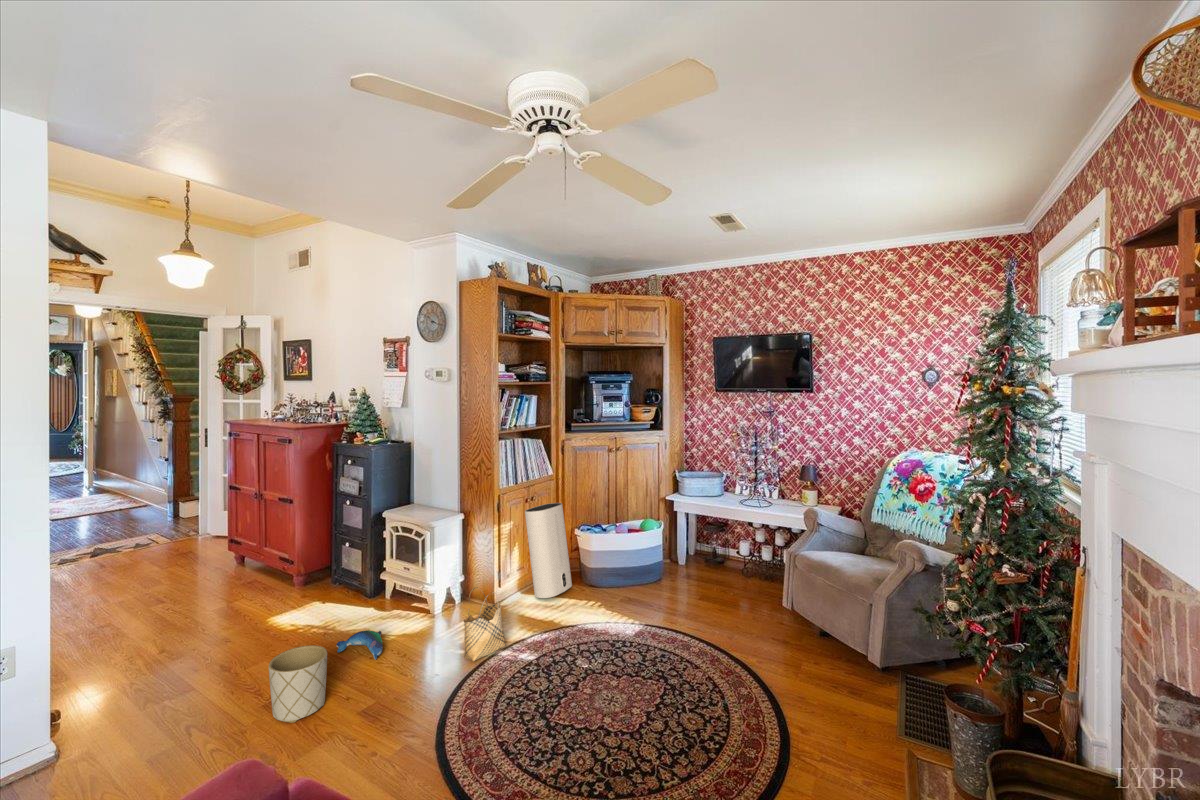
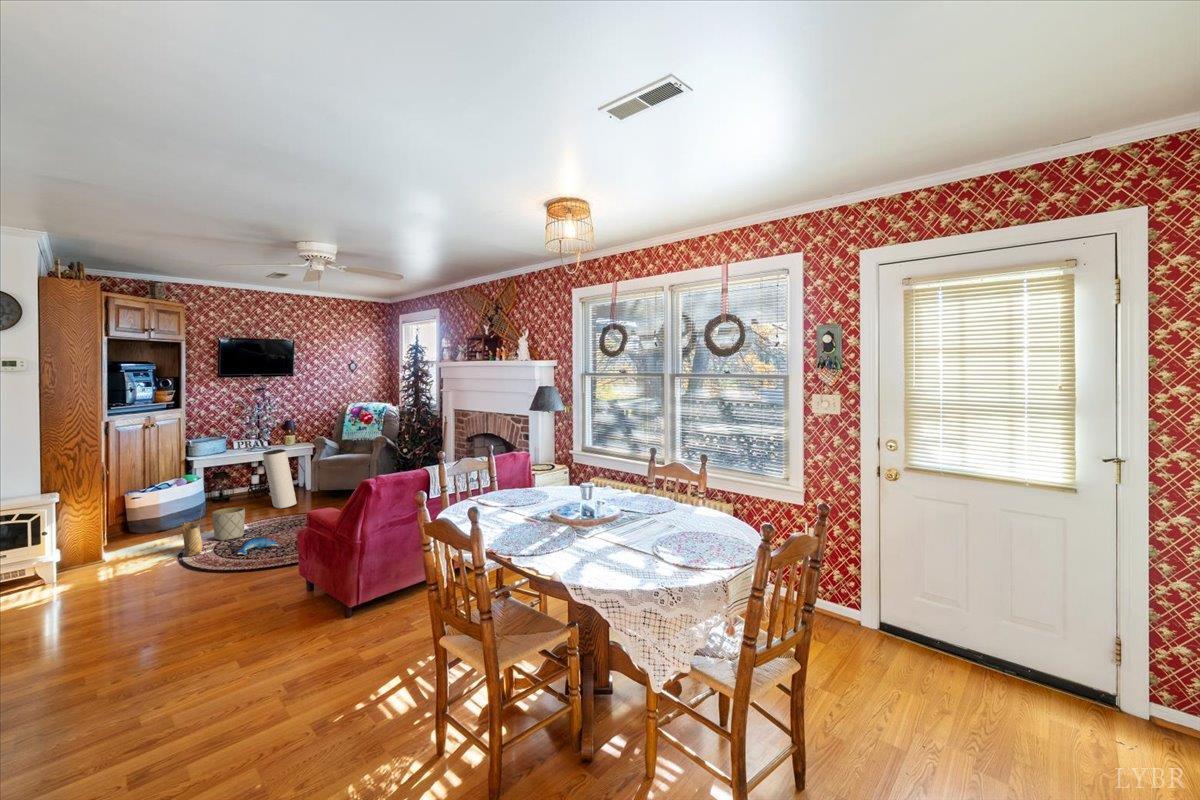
air purifier: present [525,503,572,598] -> present [263,449,297,508]
plush toy: present [336,630,383,660] -> present [236,537,279,555]
planter: present [269,645,327,723] -> present [212,507,245,541]

